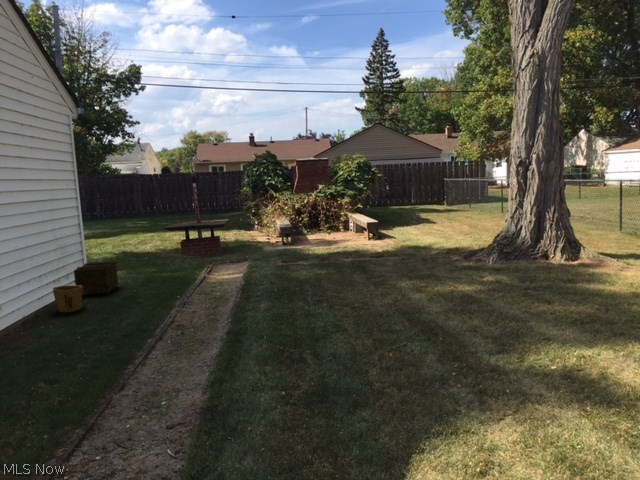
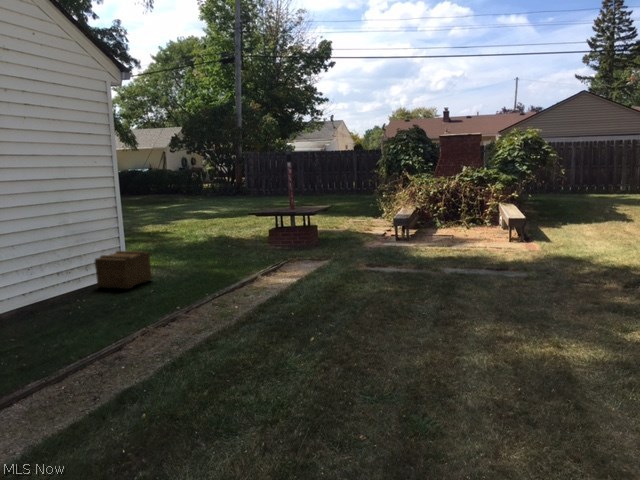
bucket: present [53,286,85,312] -> none [40,278,79,311]

